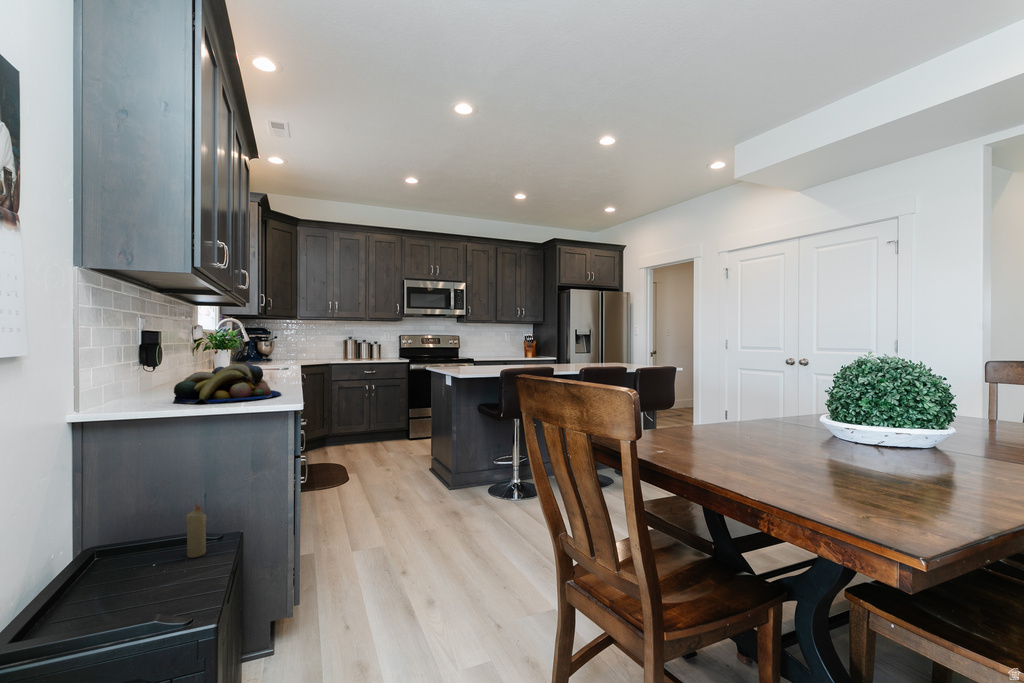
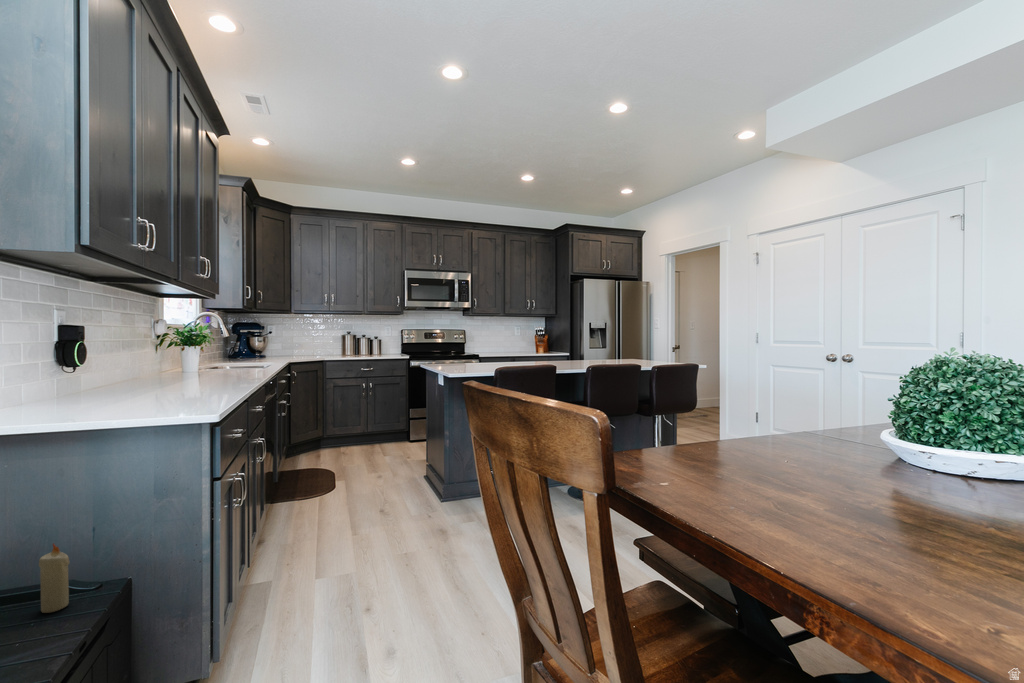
fruit bowl: present [173,364,281,404] -> none [61,363,207,412]

